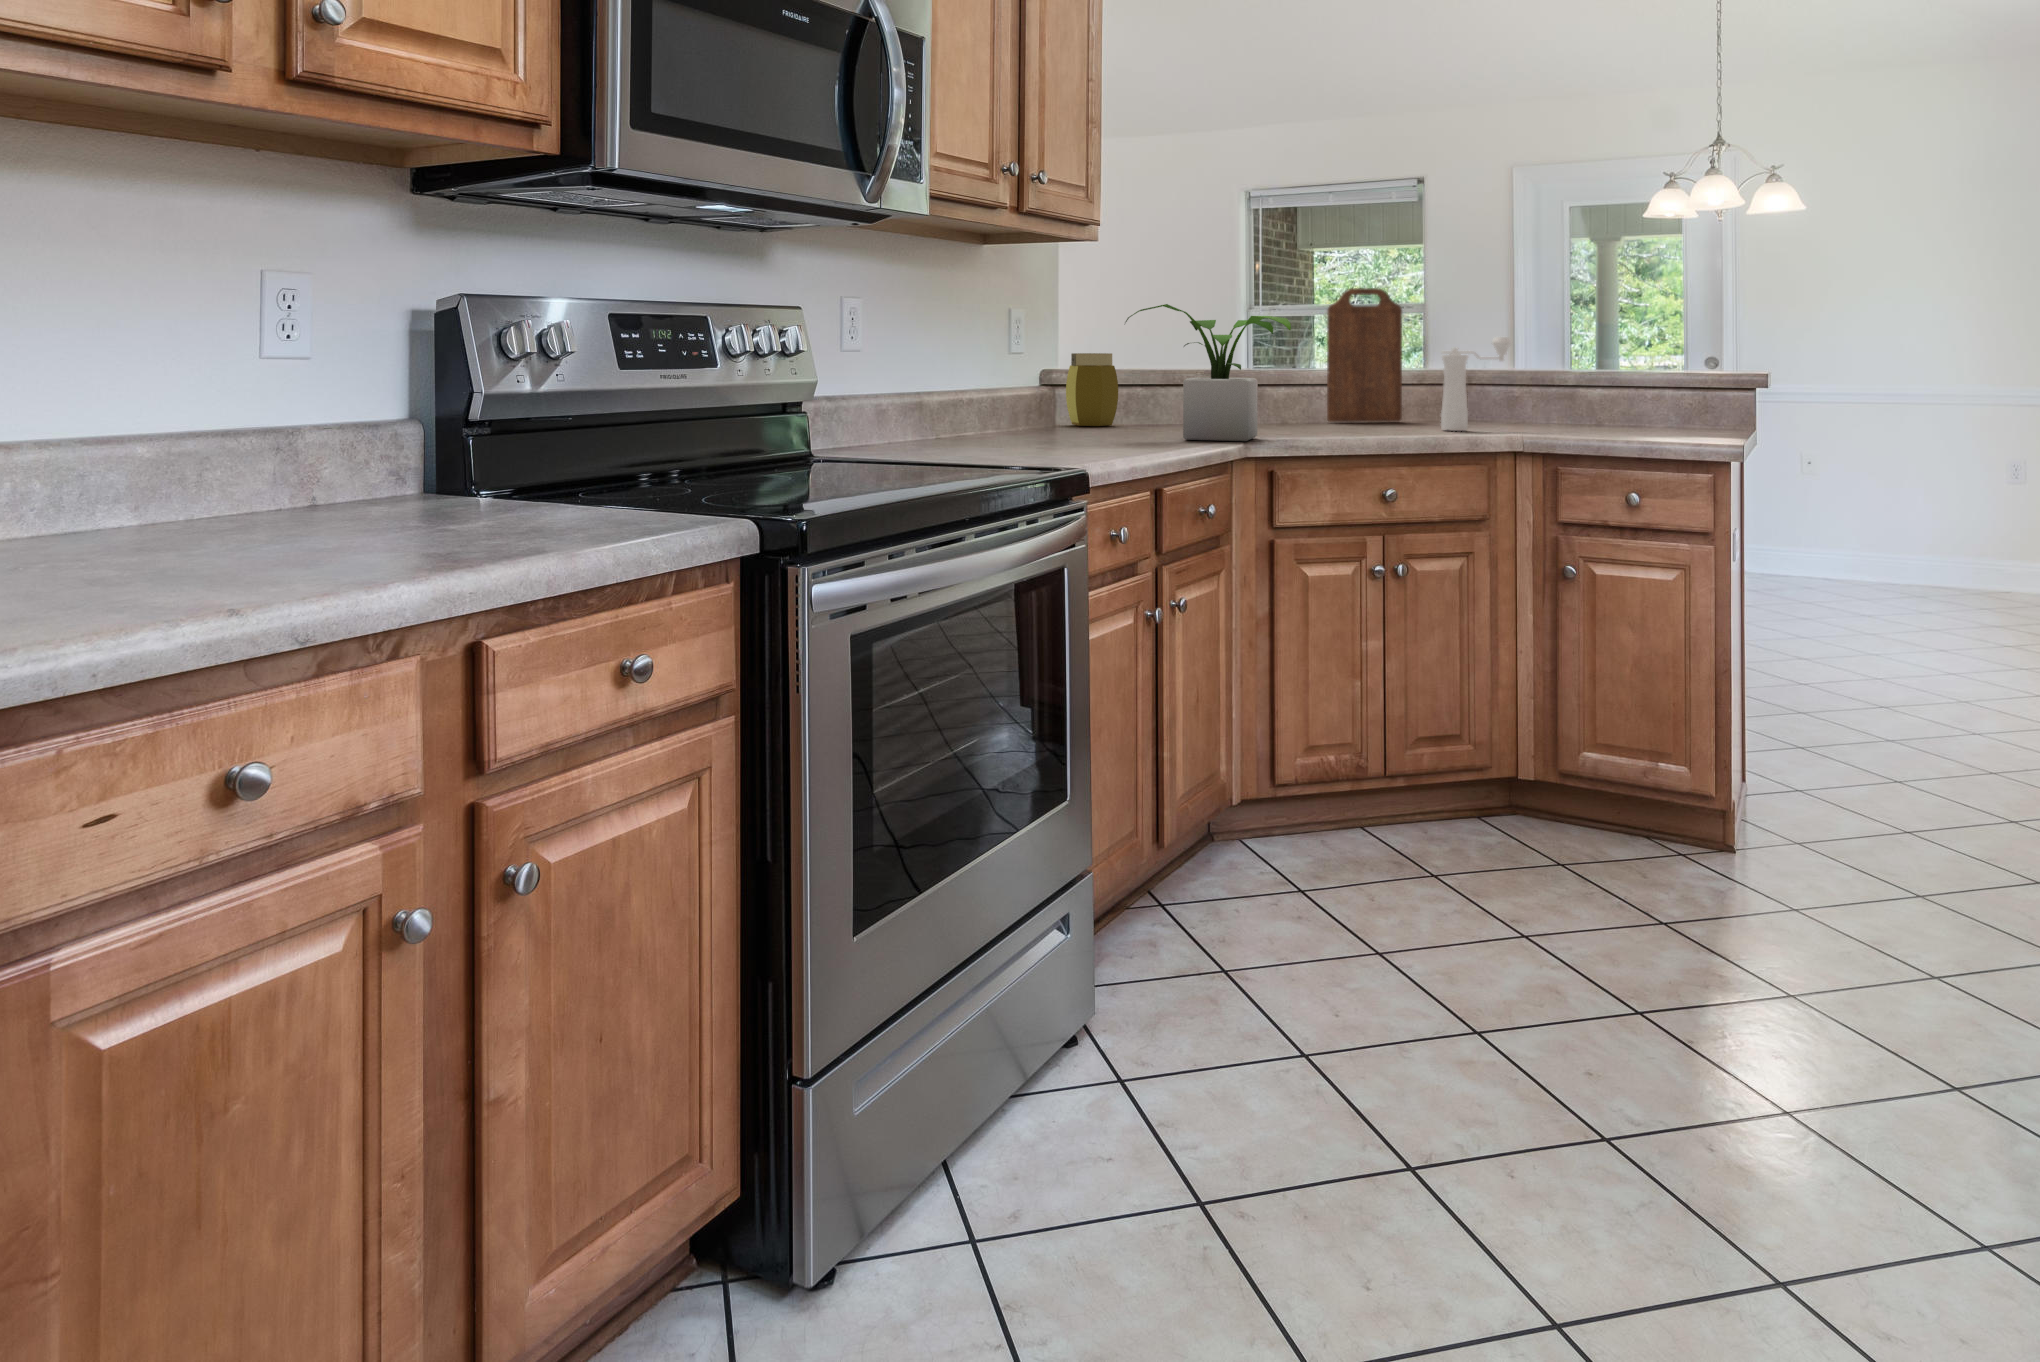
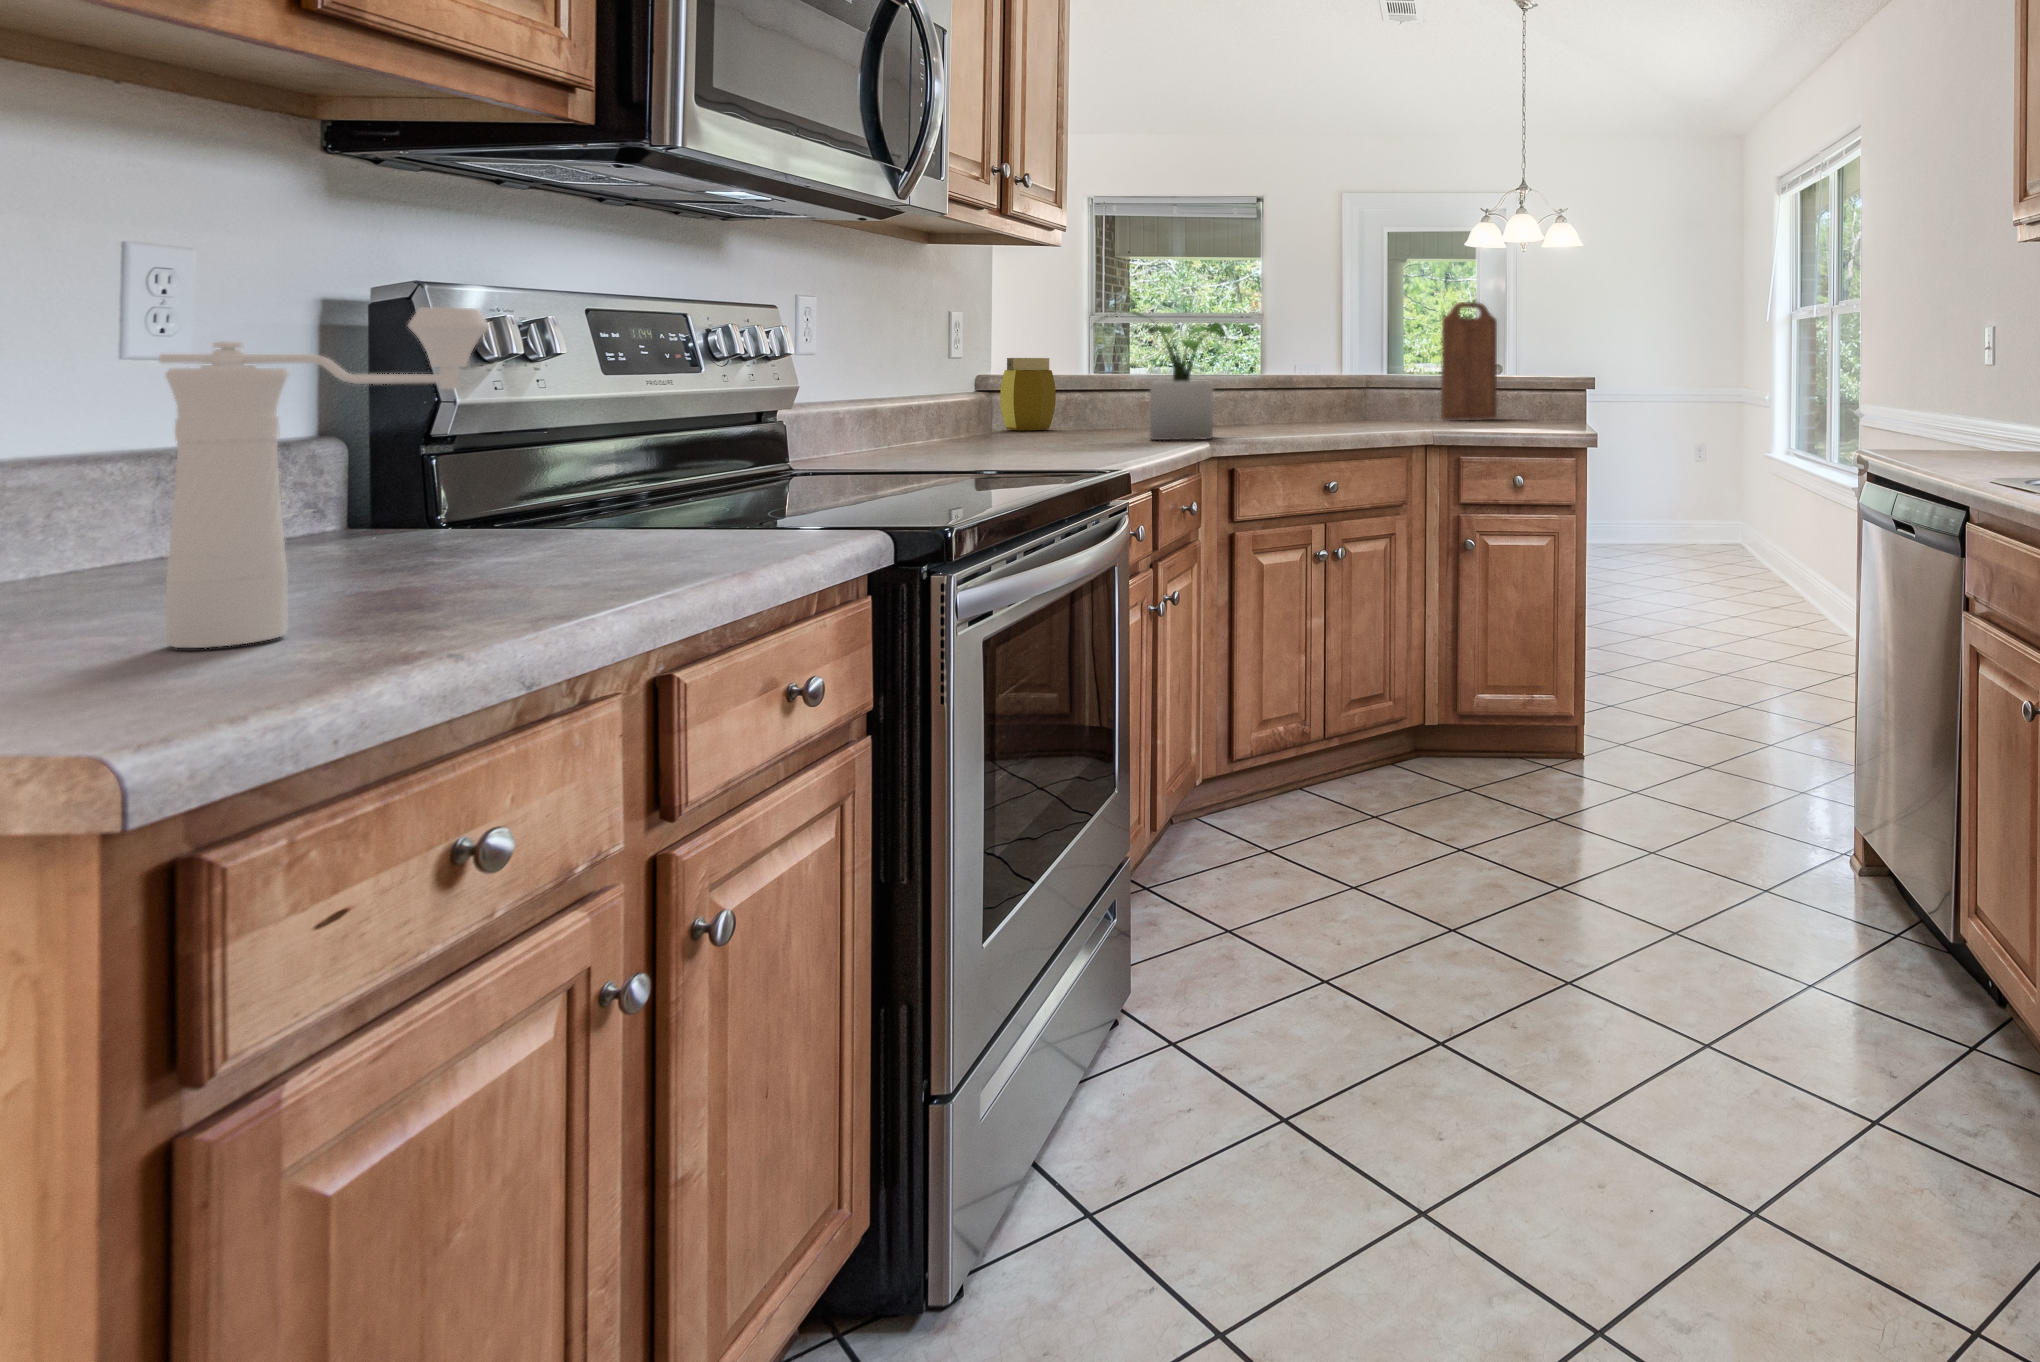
cutting board: present [1327,288,1402,422] -> present [1441,302,1497,420]
pepper mill: present [1441,337,1512,431] -> present [159,307,489,648]

